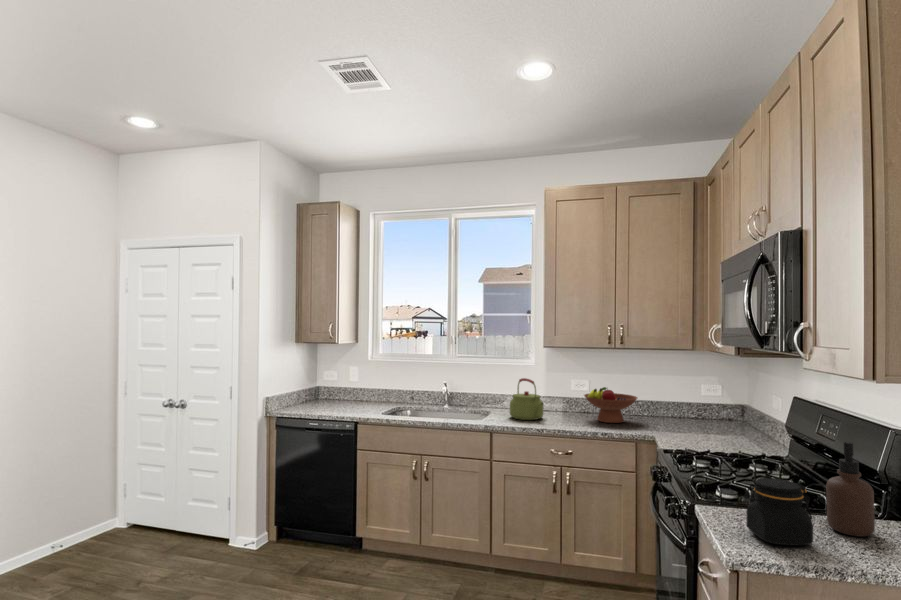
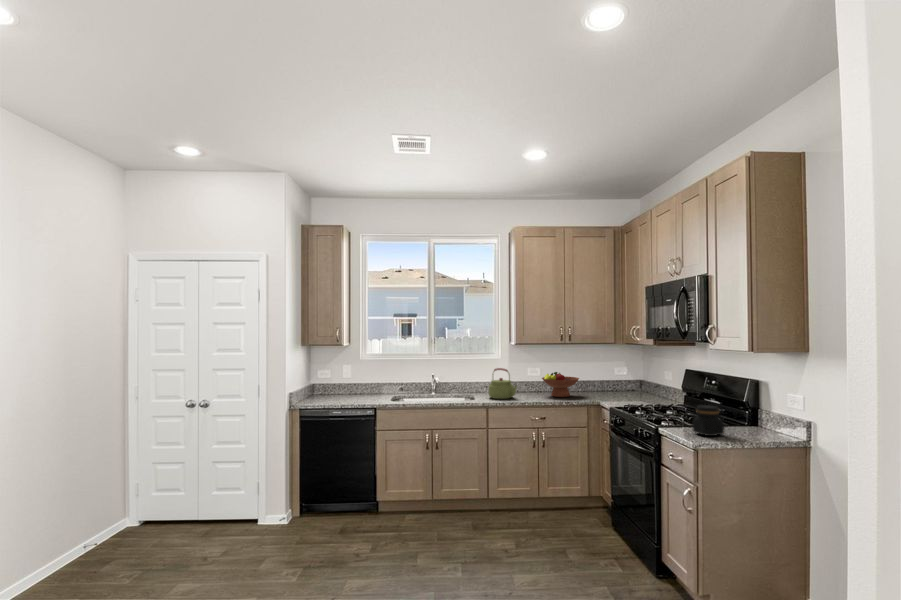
soap dispenser: present [826,442,875,537] -> none [725,385,747,431]

